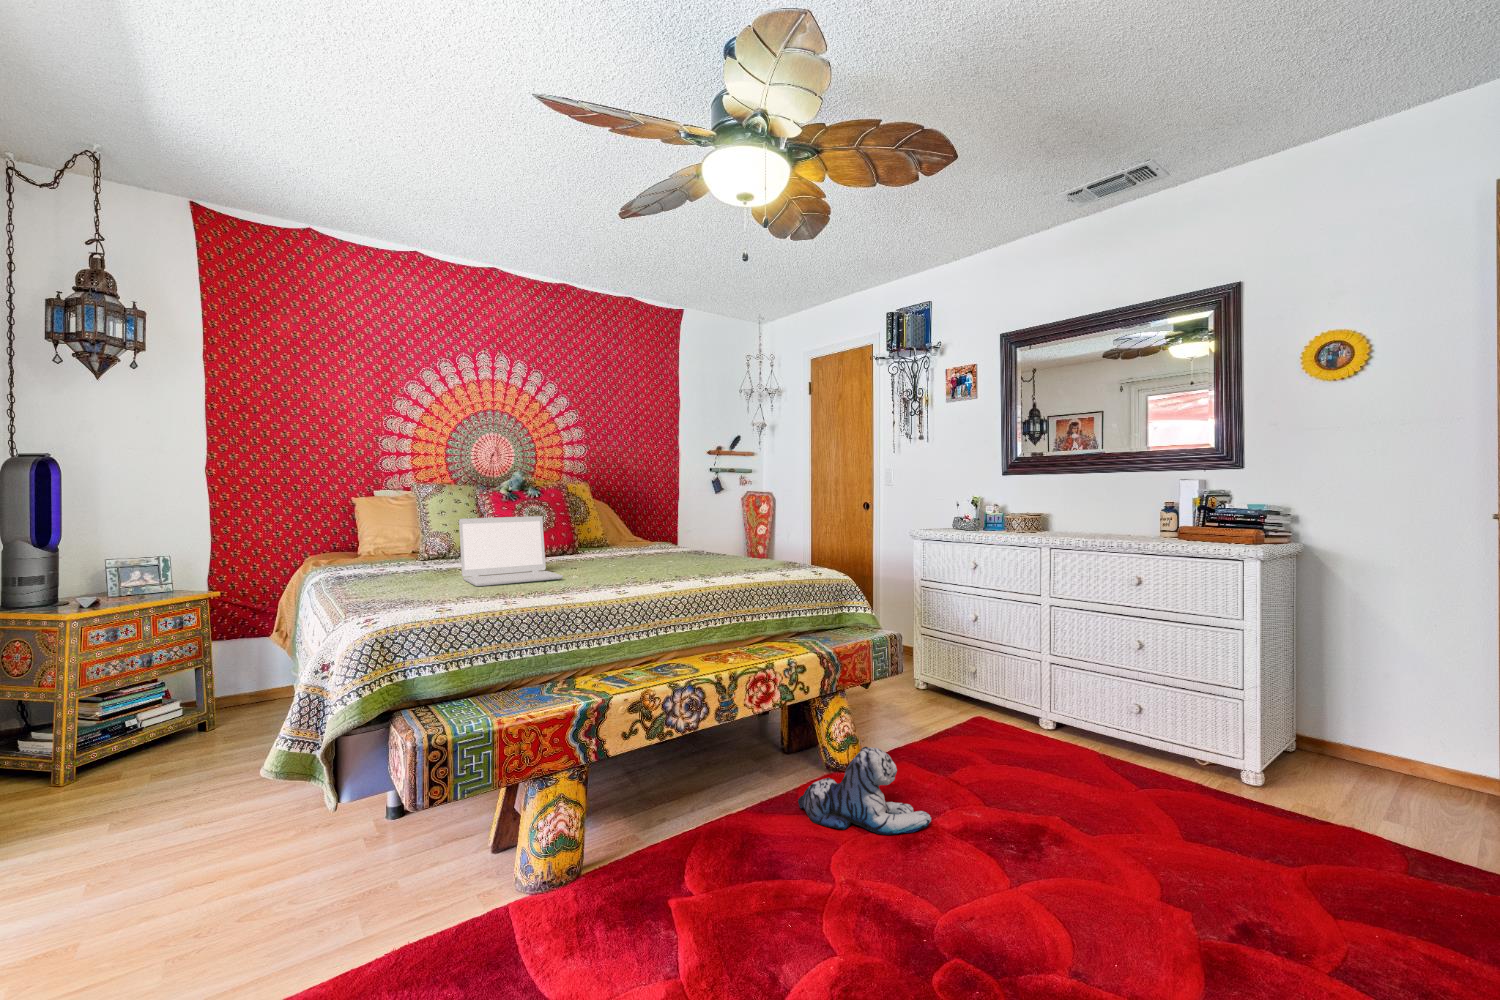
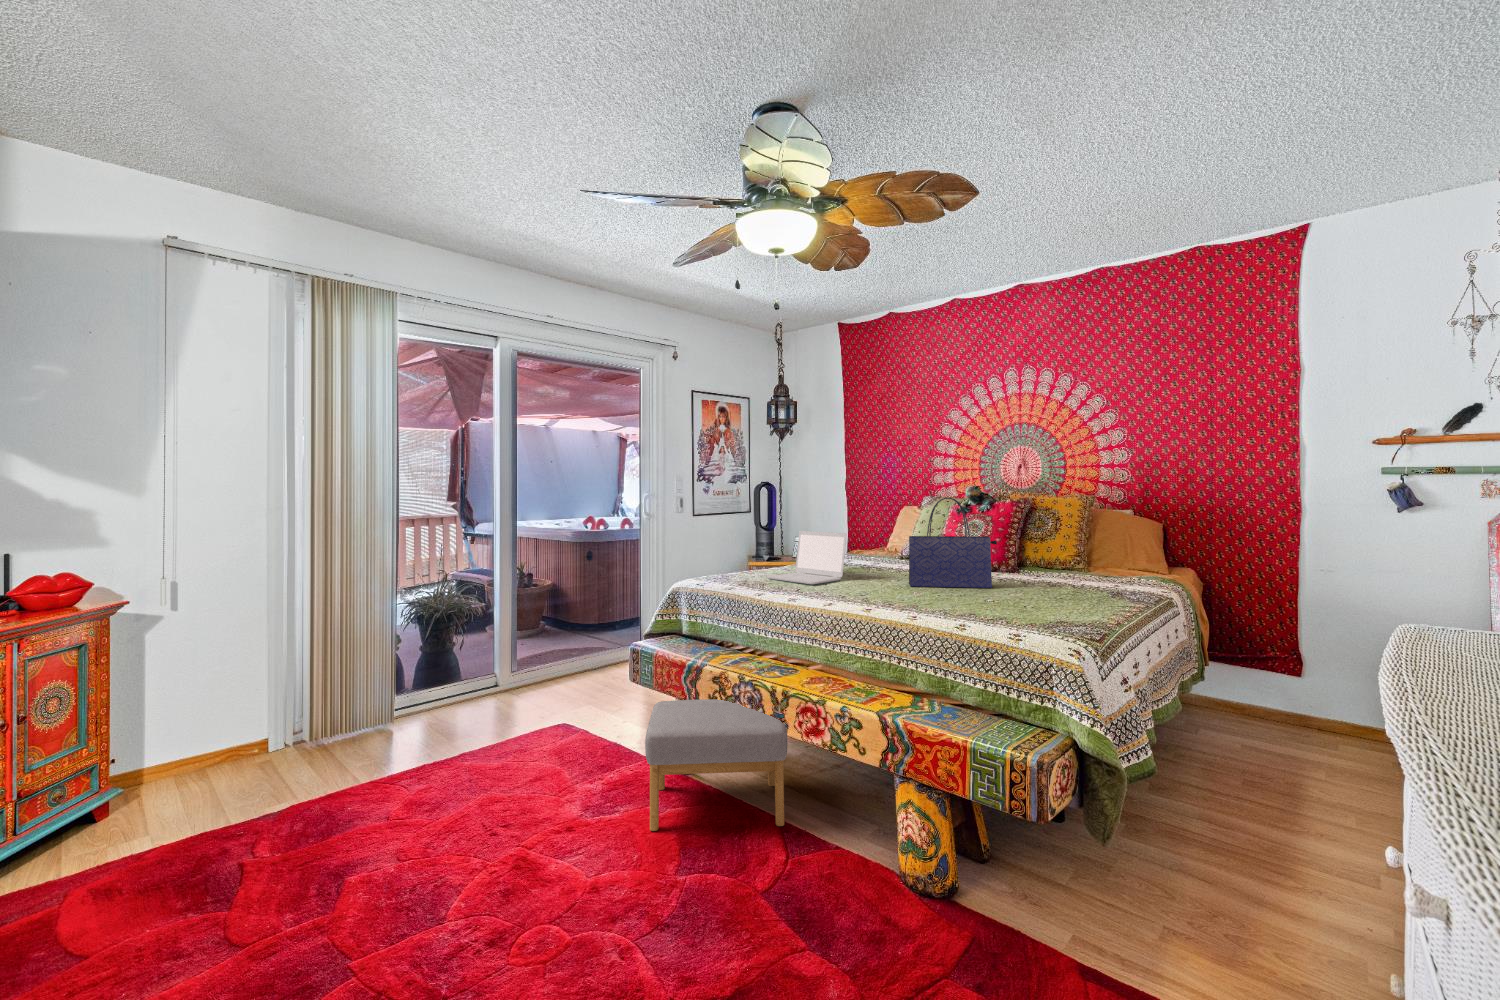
tote bag: none [599,475,656,566] -> present [909,498,997,588]
footstool: none [599,709,755,913] -> present [645,699,788,831]
plush toy: present [798,747,931,835] -> none [774,818,848,933]

